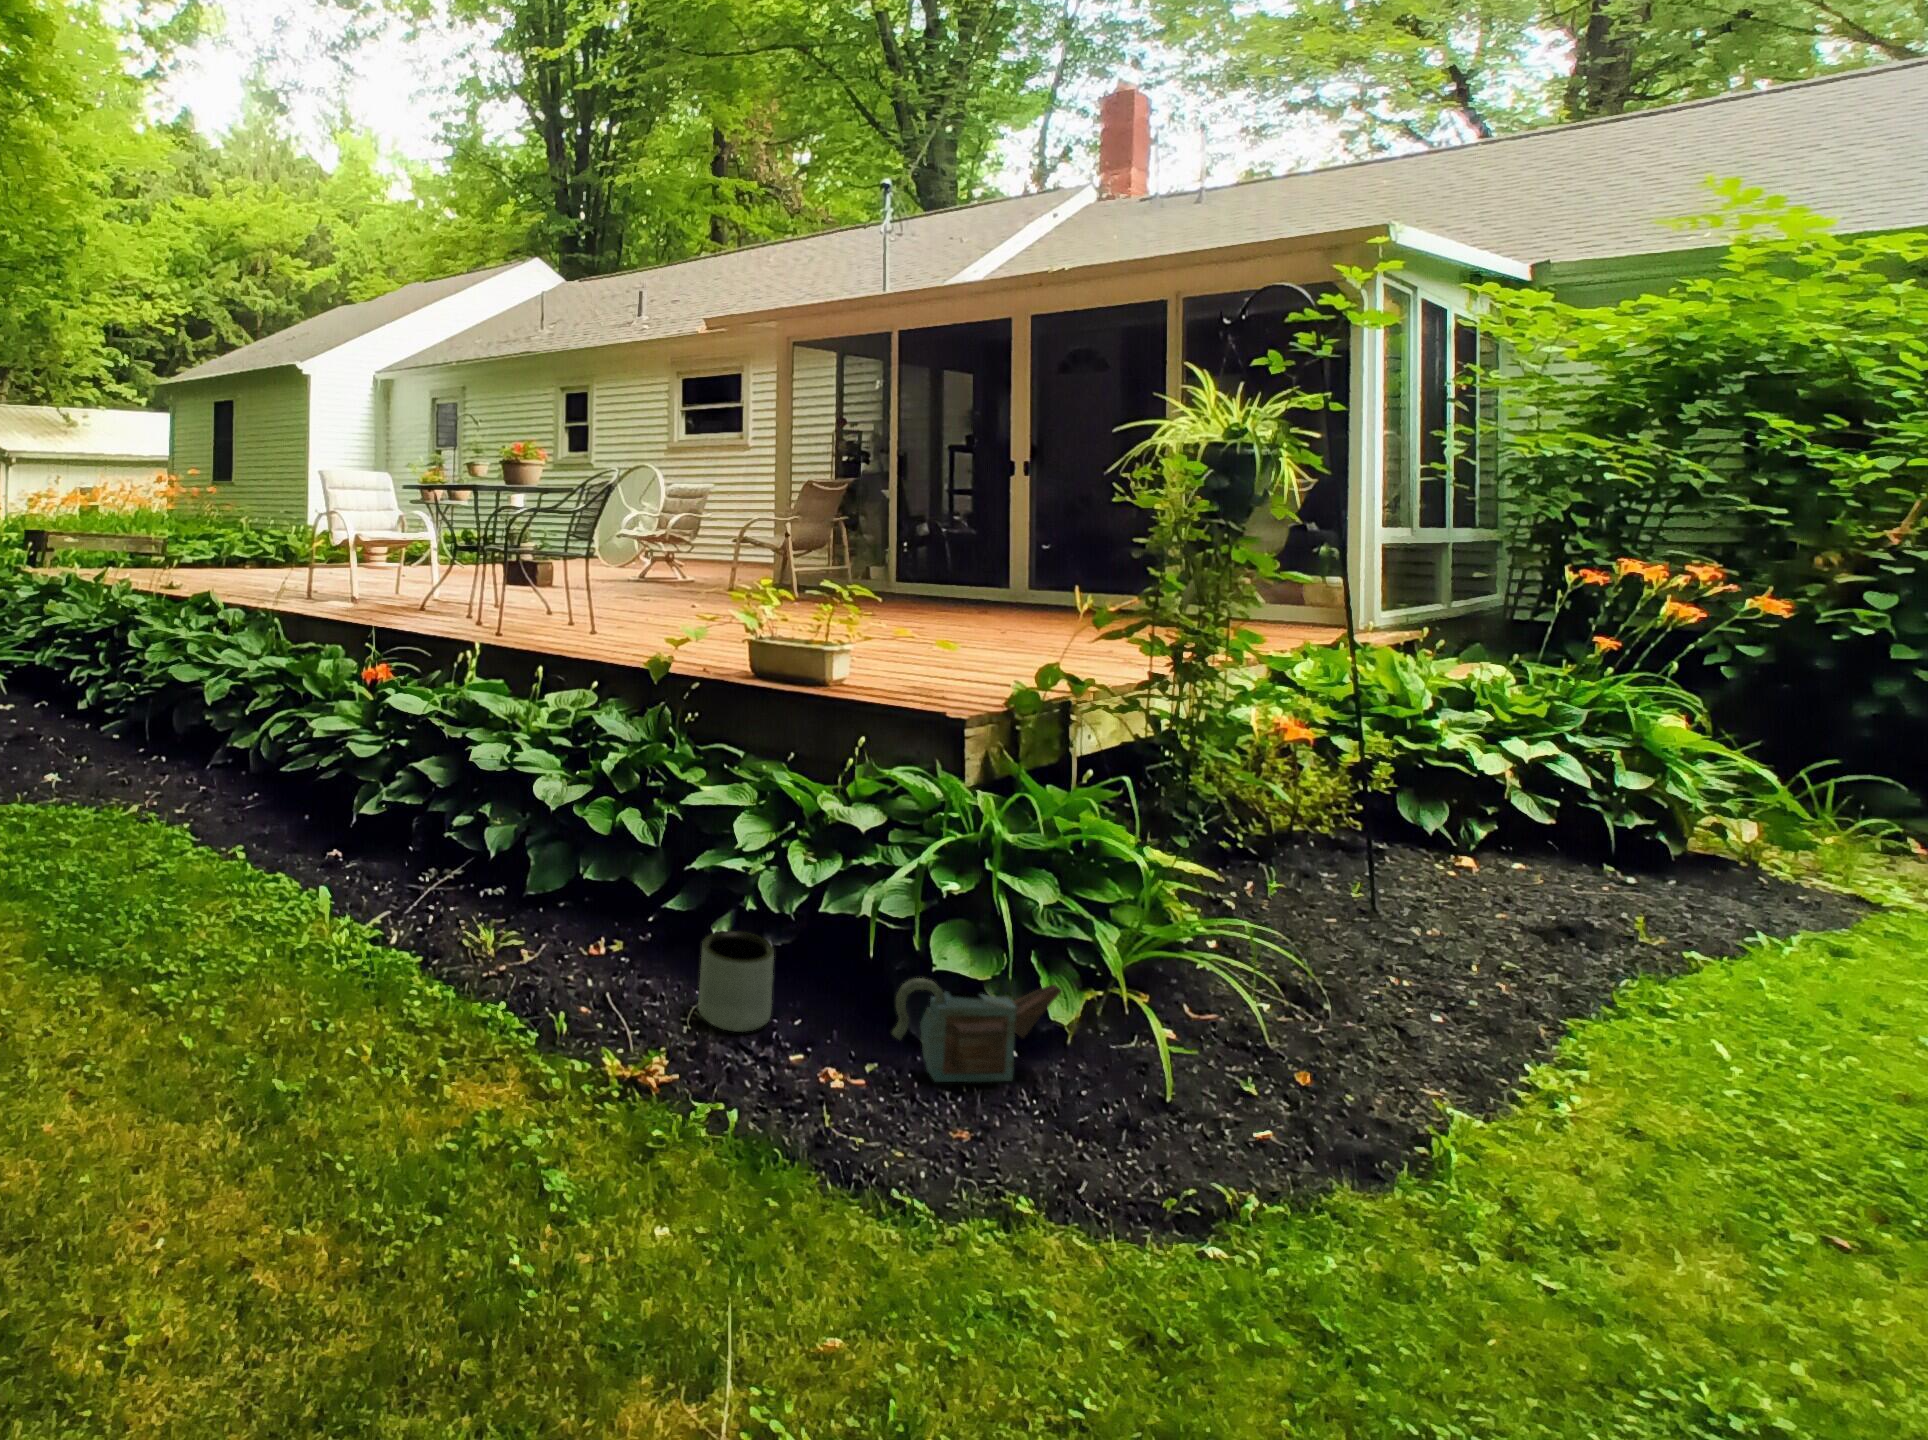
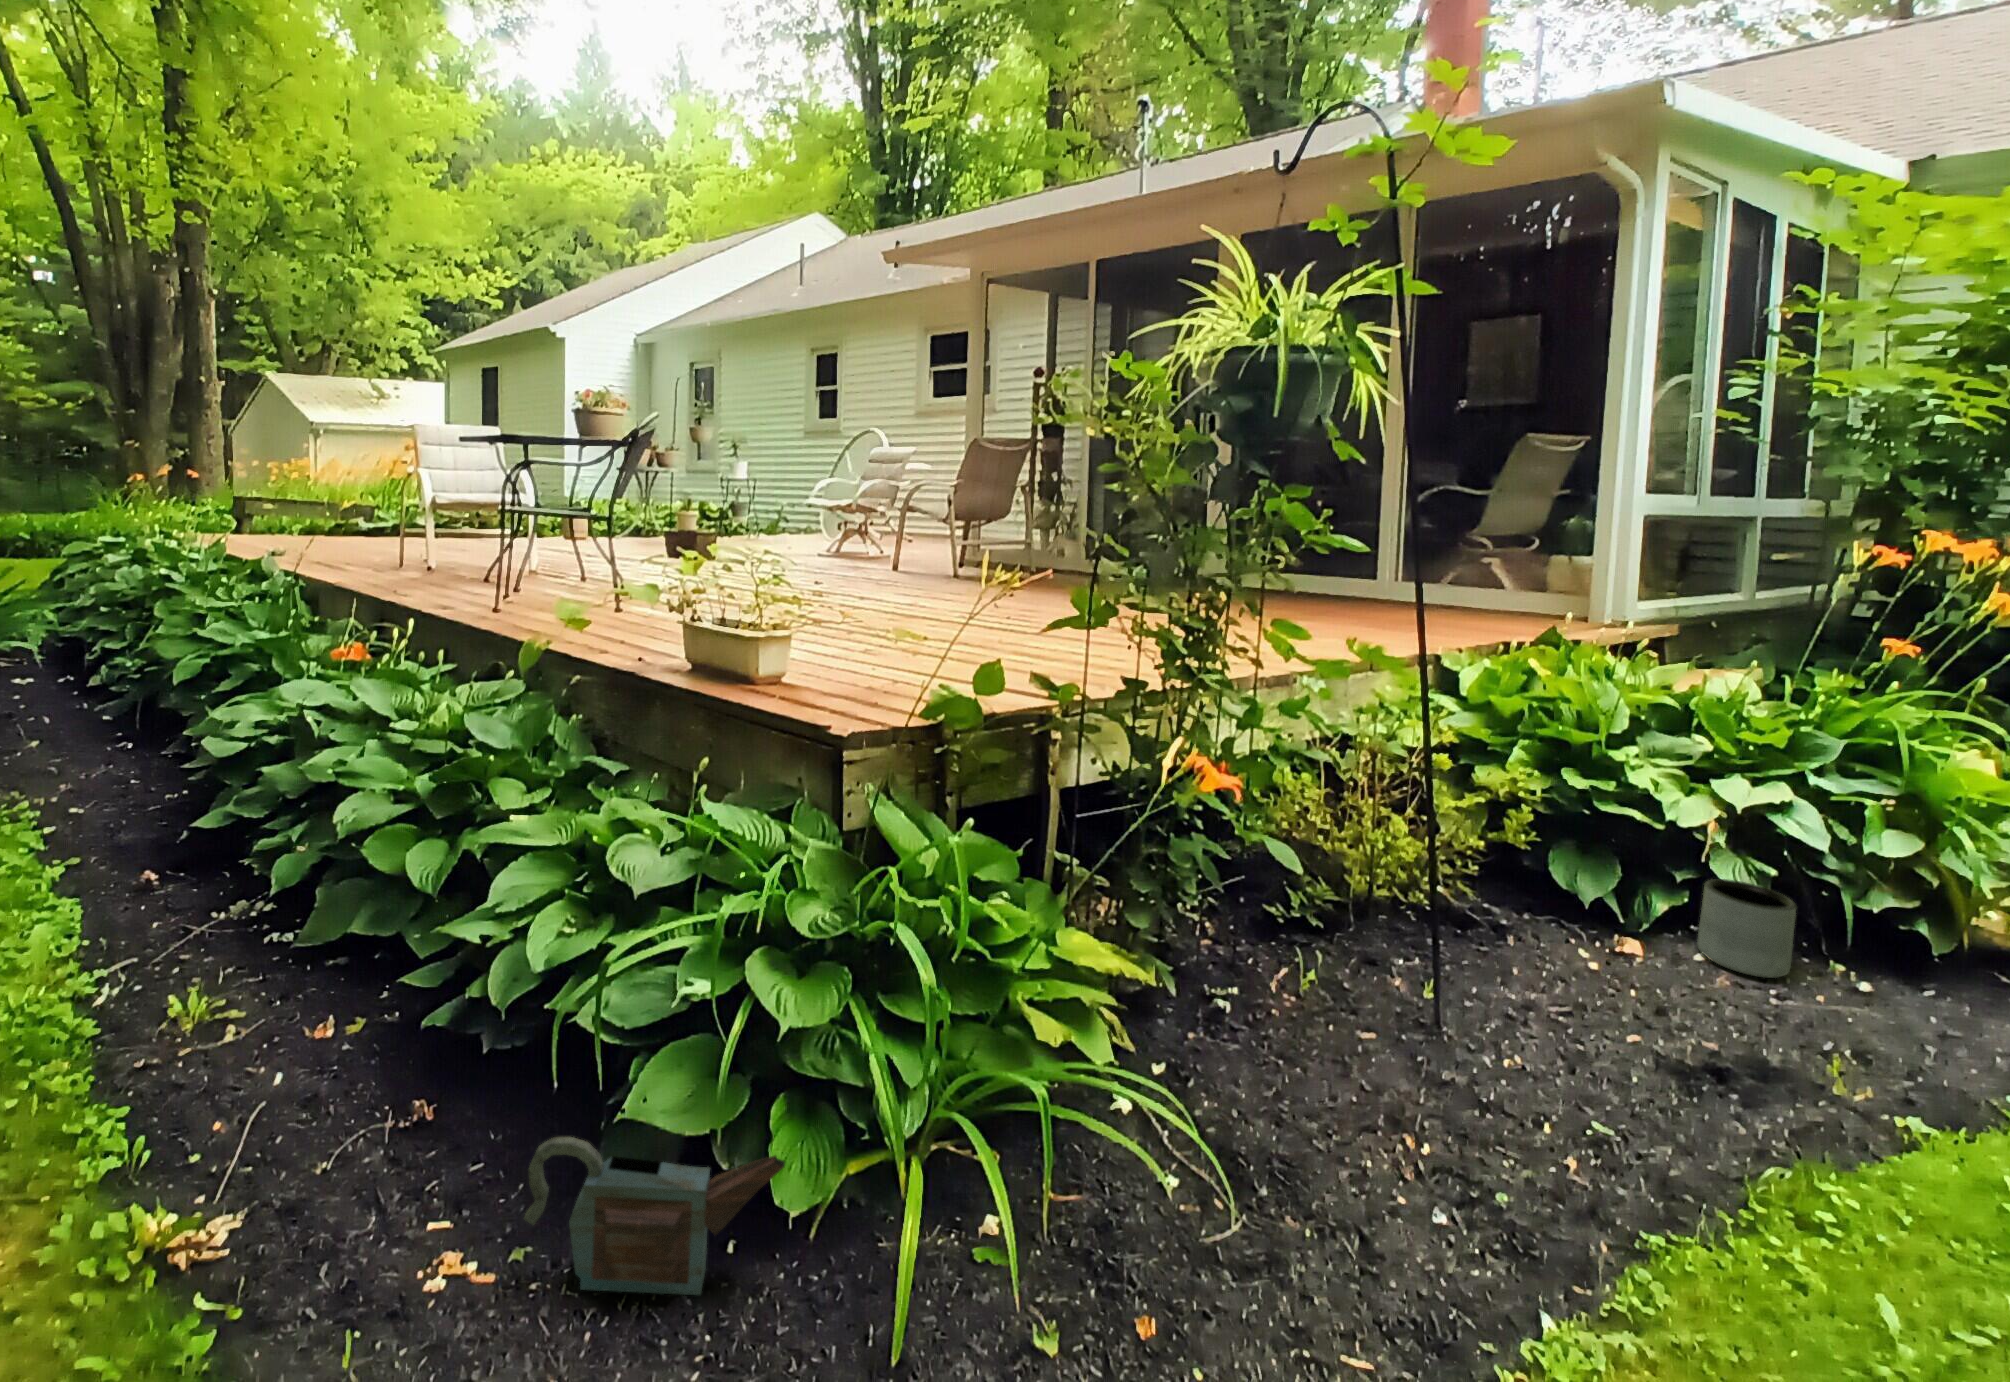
planter: present [698,931,774,1032] -> present [1697,879,1796,978]

